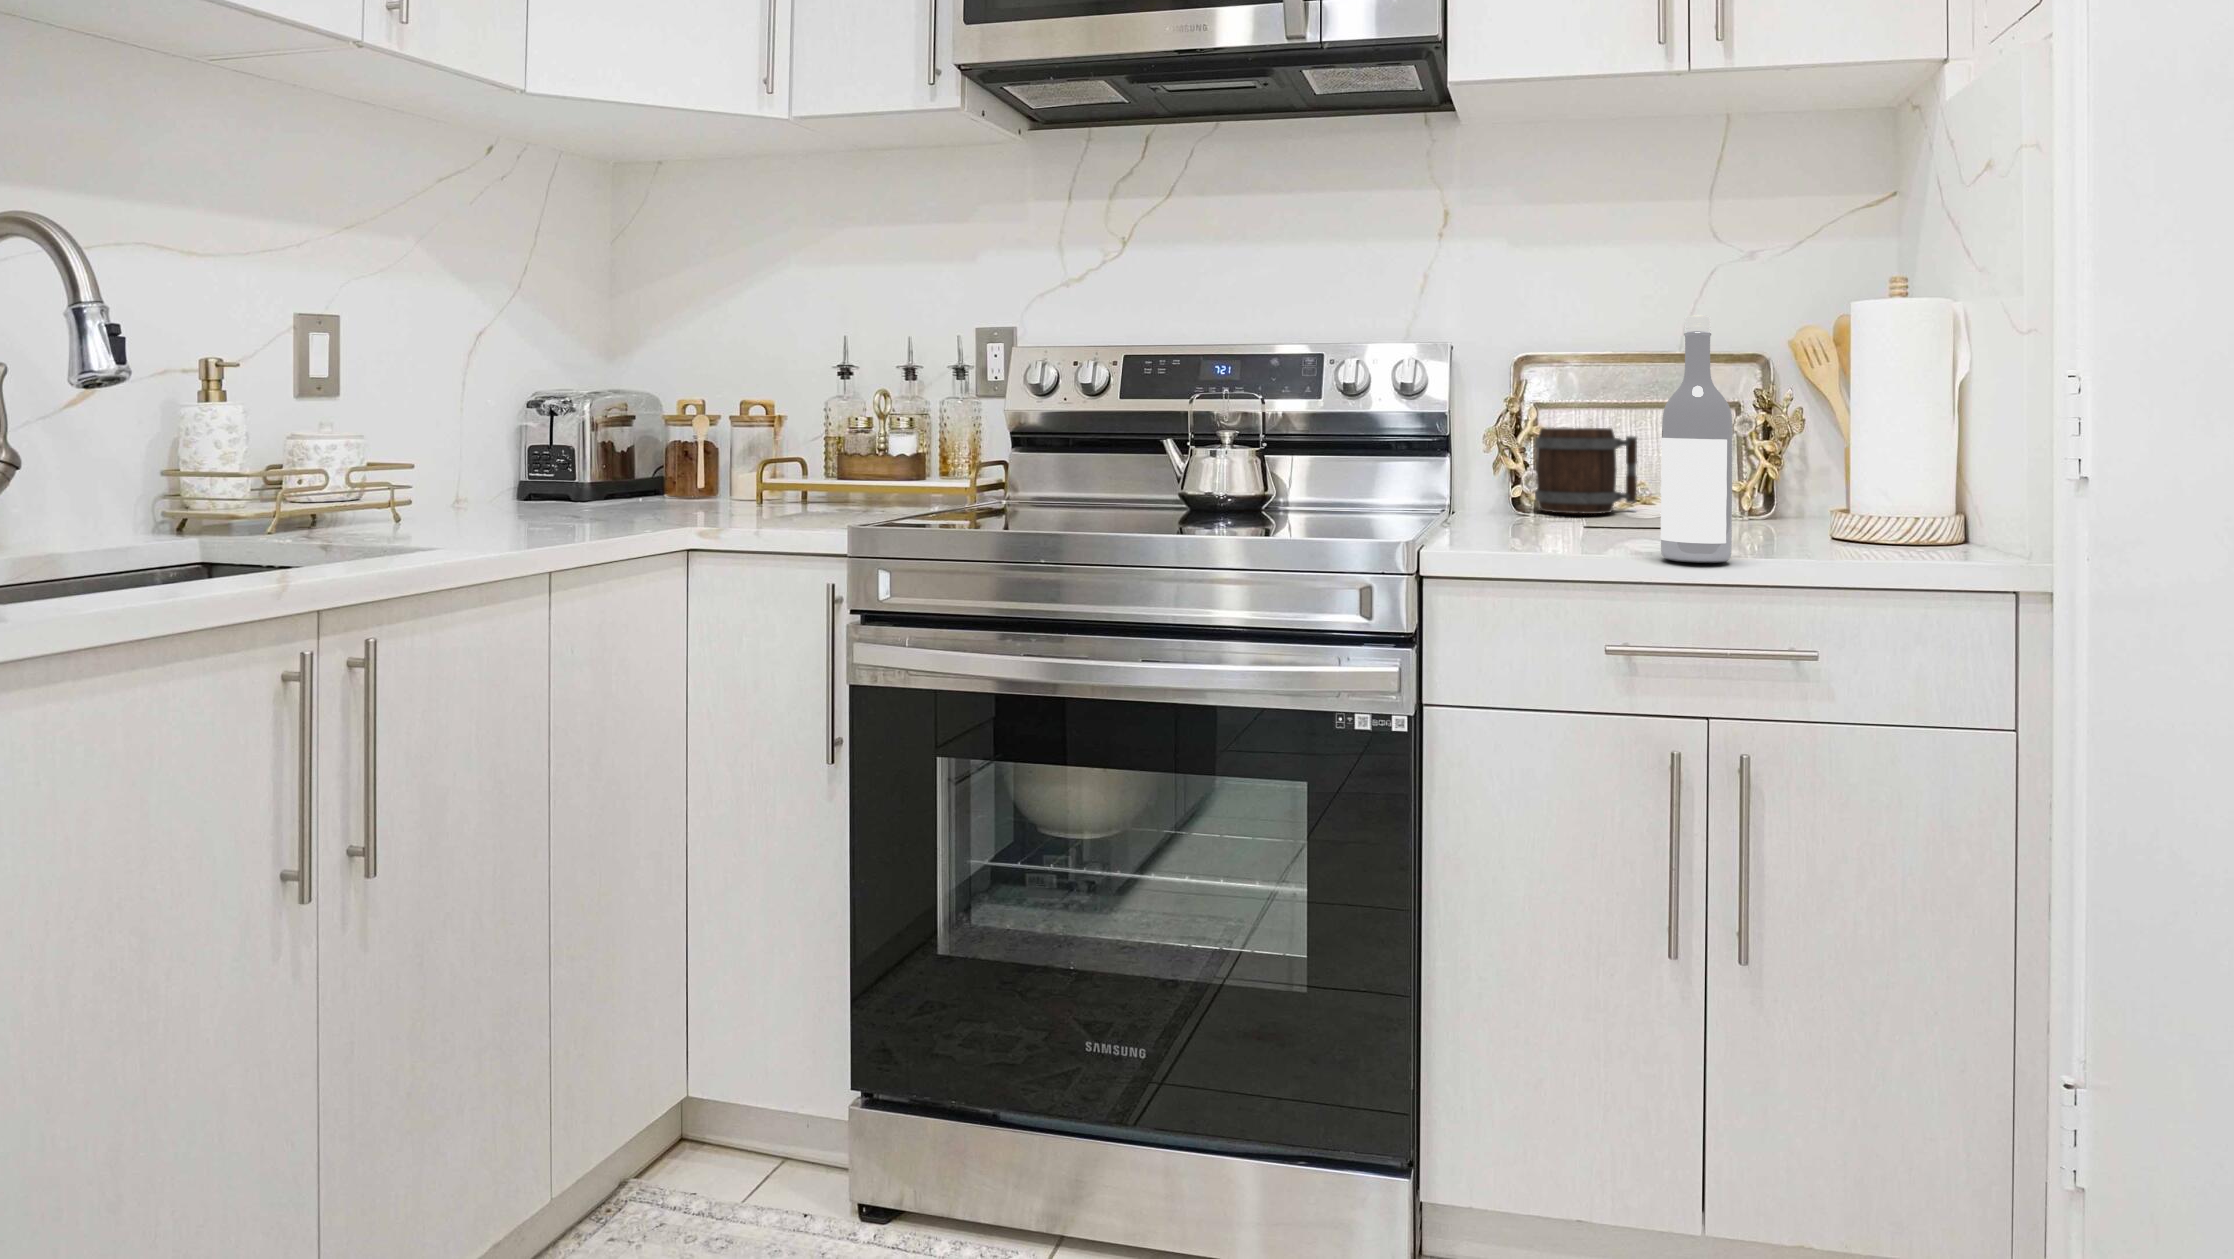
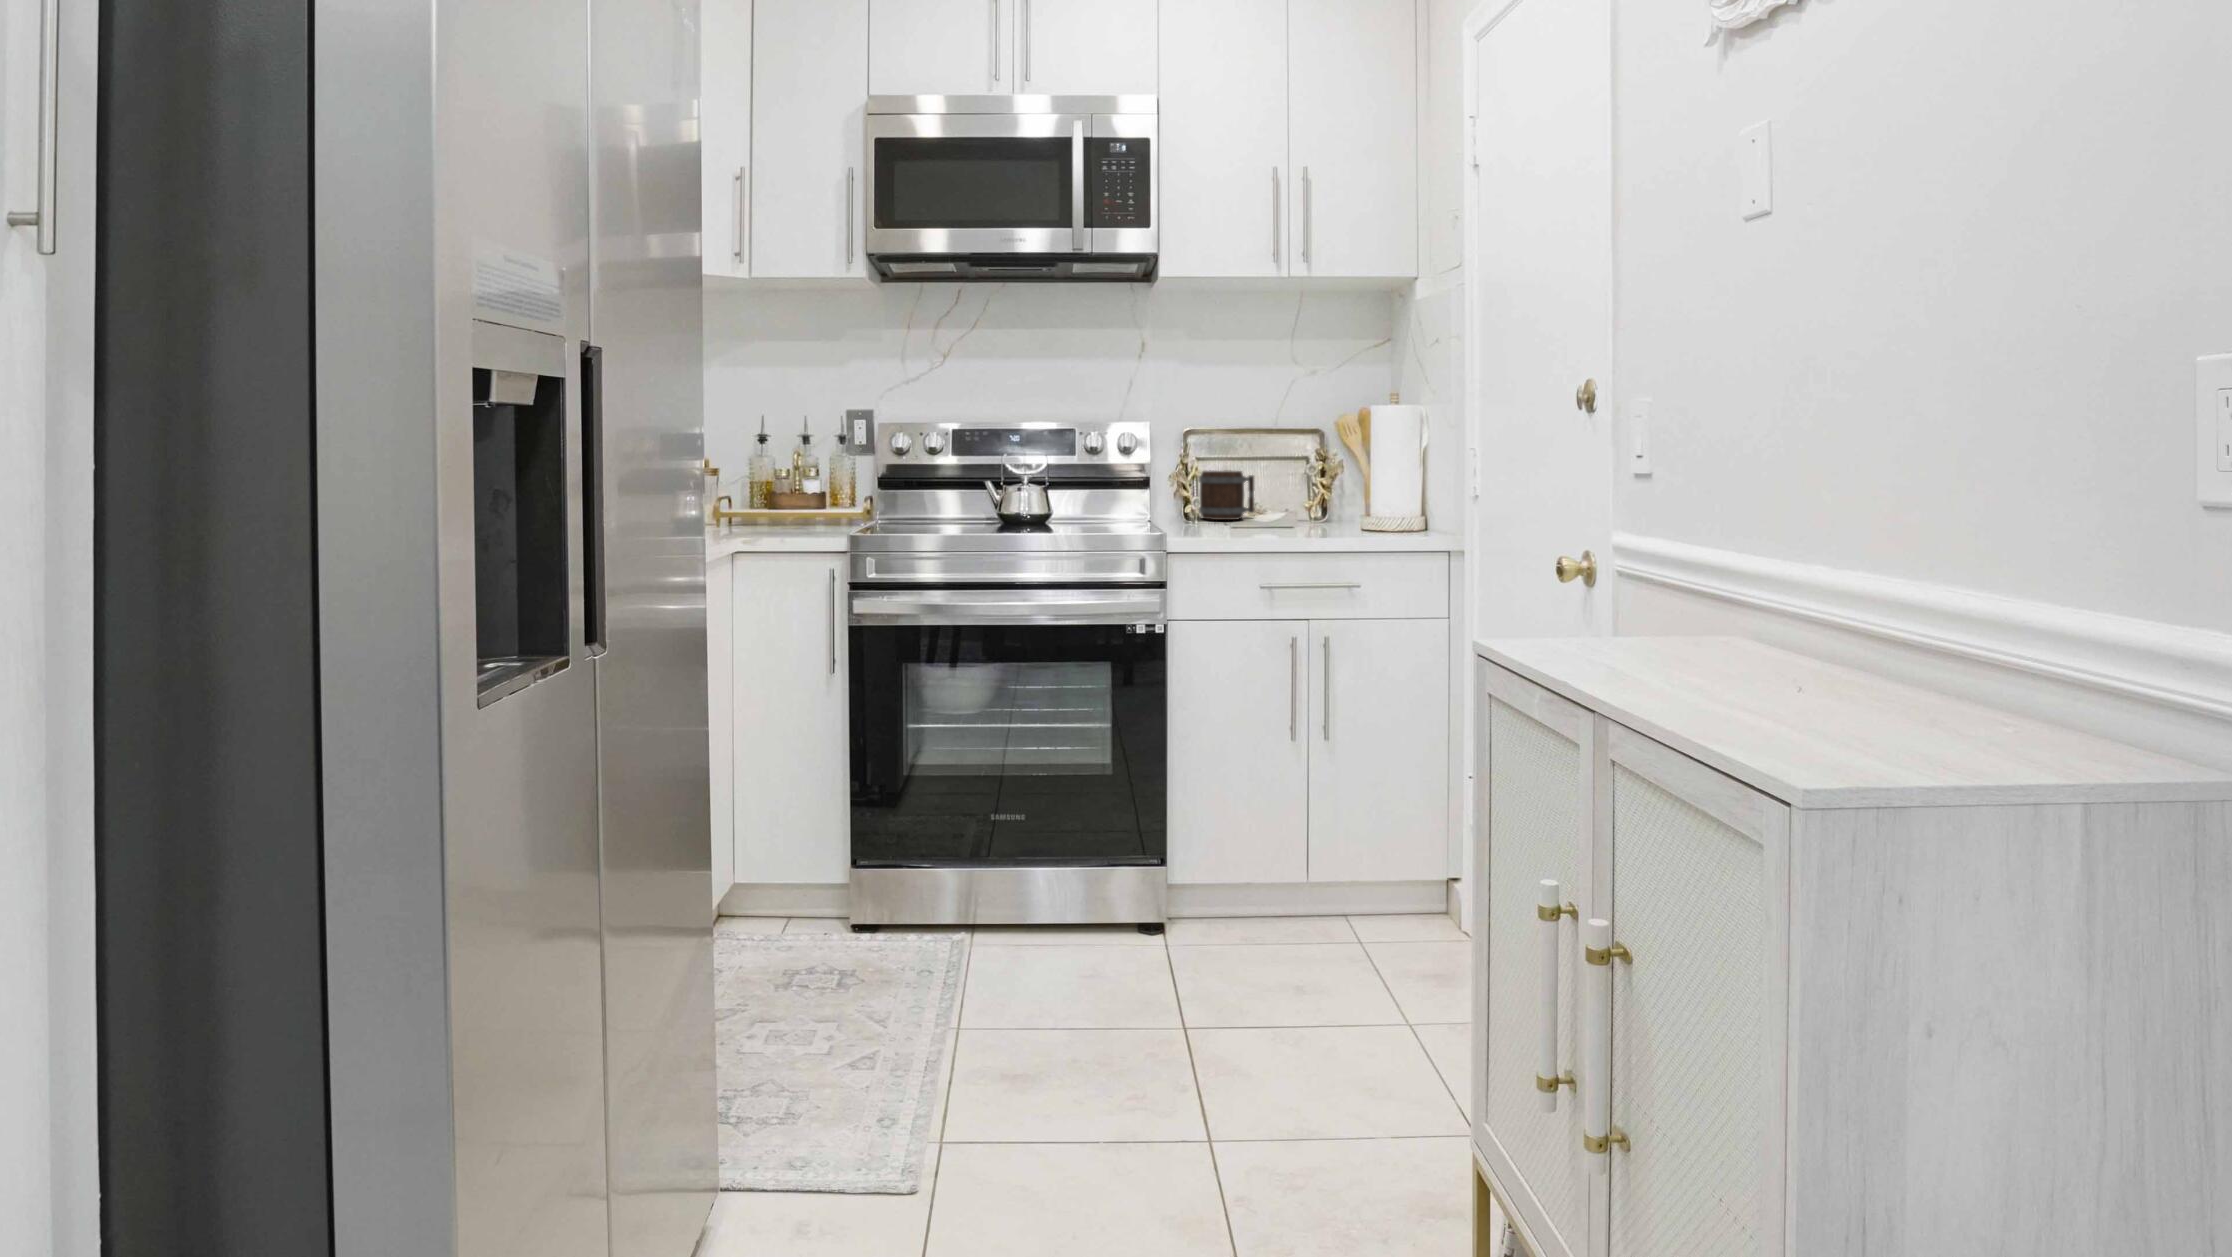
wine bottle: present [1660,315,1732,563] -> none [1284,416,1318,541]

